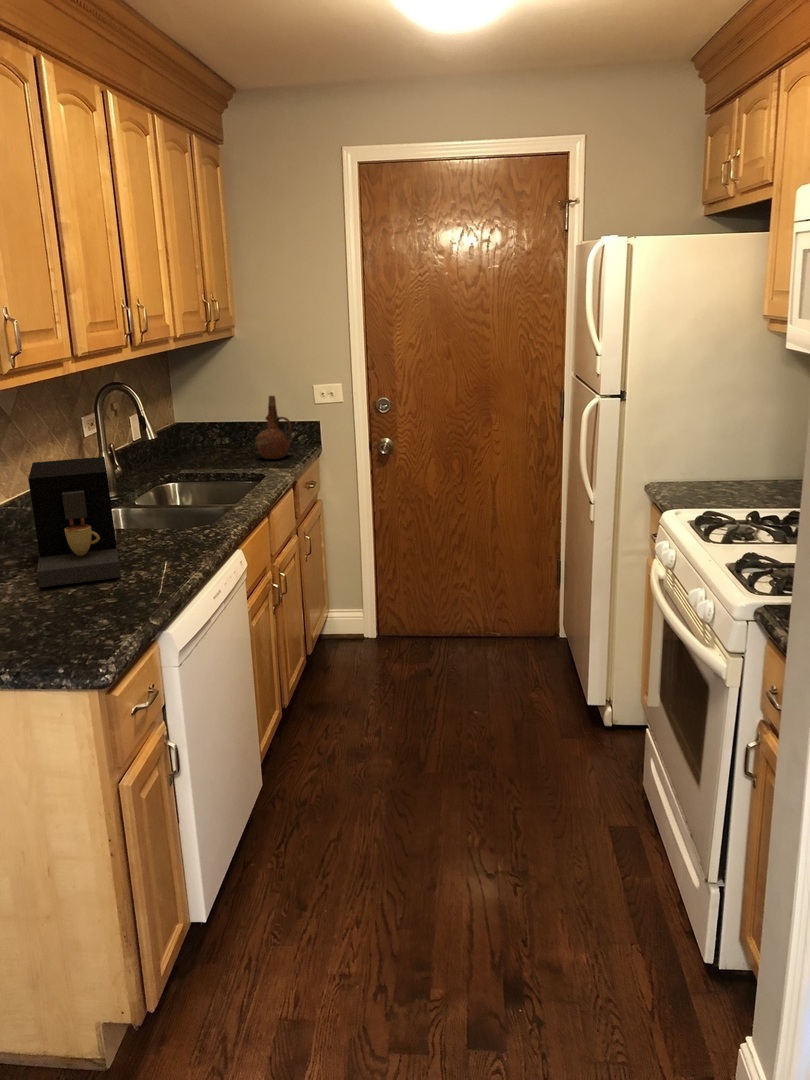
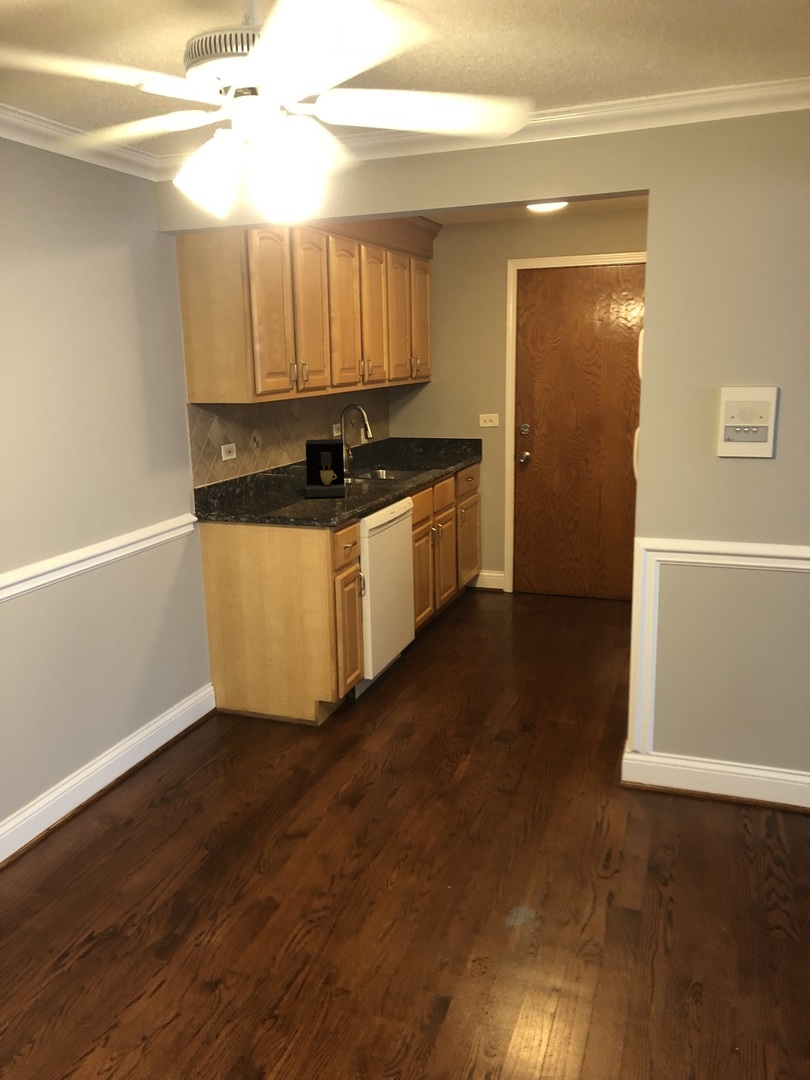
ceramic pitcher: present [255,396,291,459] -> none [436,419,460,460]

